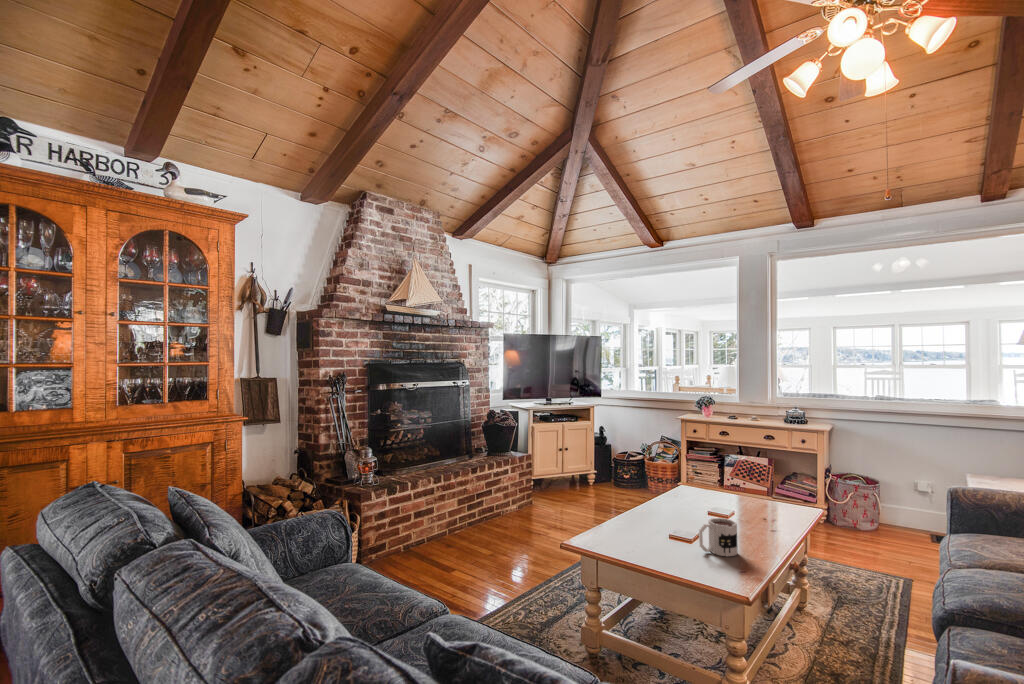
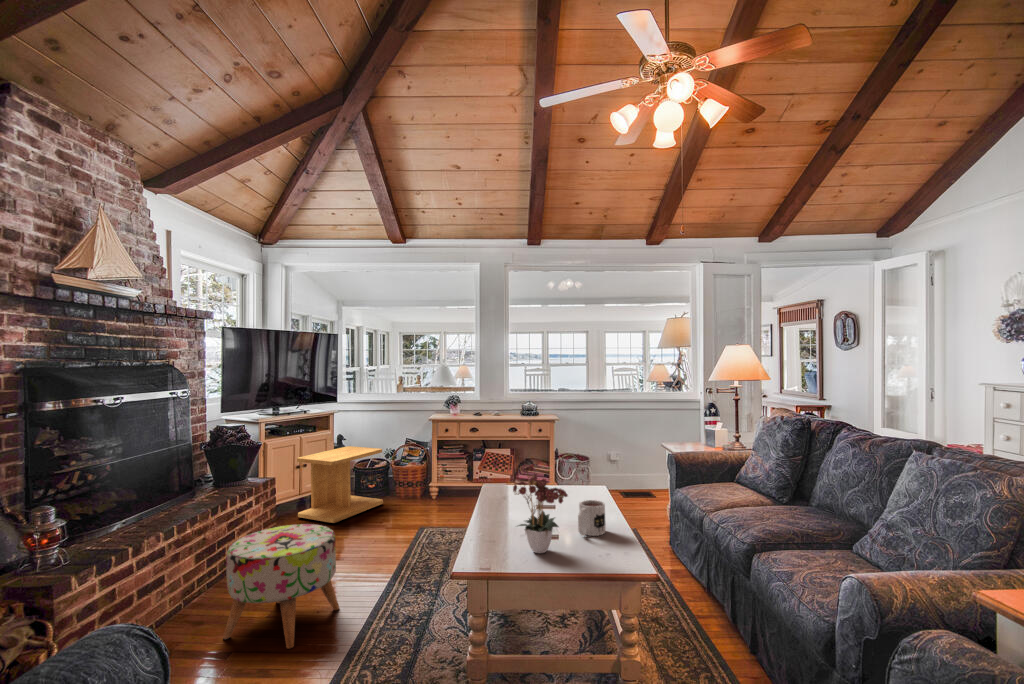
side table: none [557,438,630,502] -> present [297,446,383,523]
flower arrangement: none [619,464,676,554] -> present [513,464,568,553]
ottoman: none [456,490,536,579] -> present [223,524,339,649]

